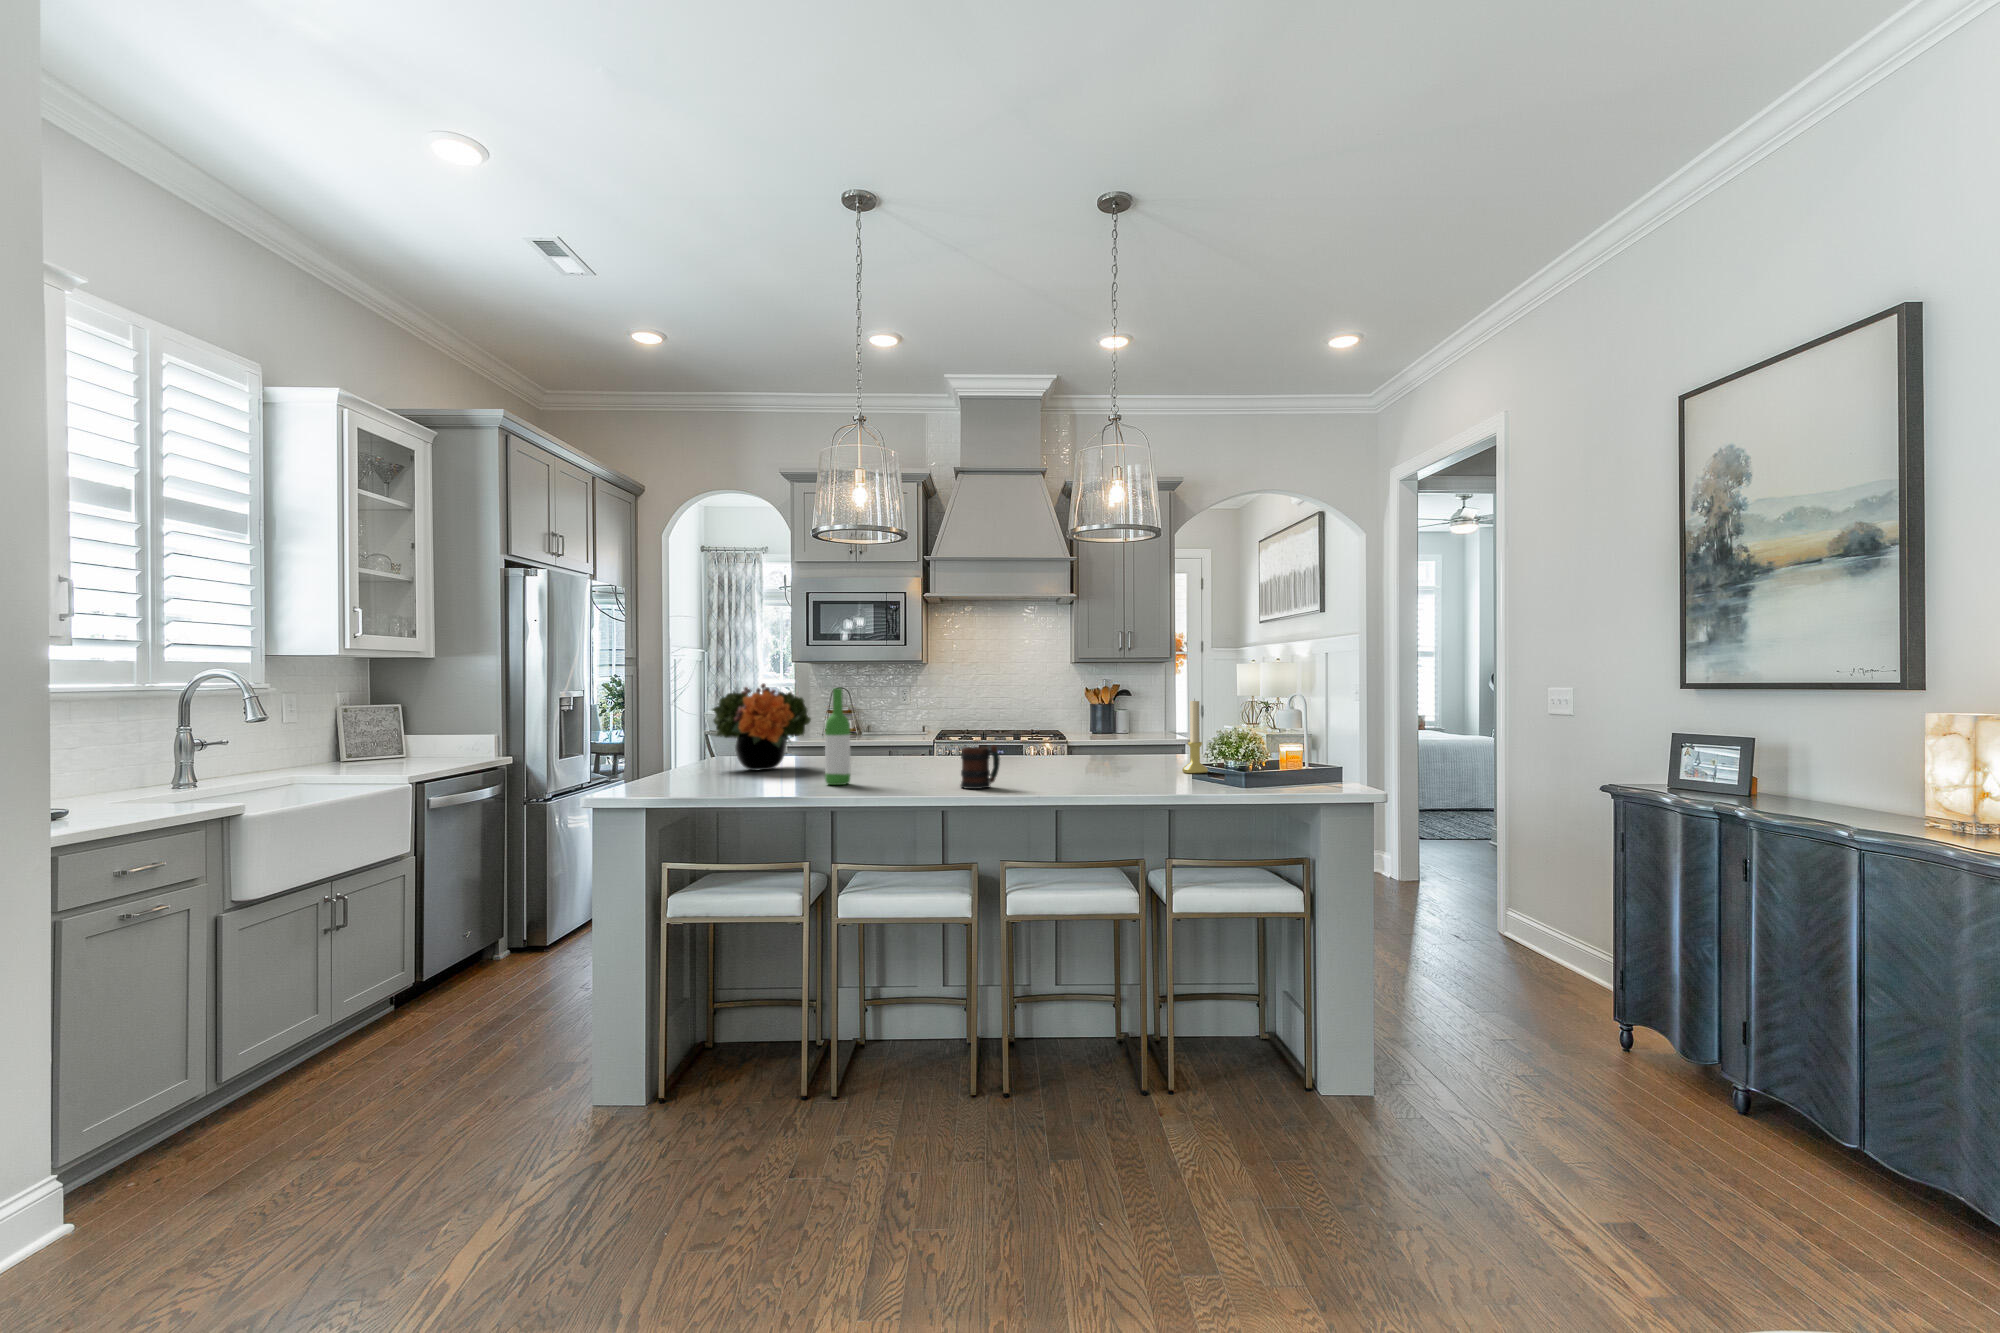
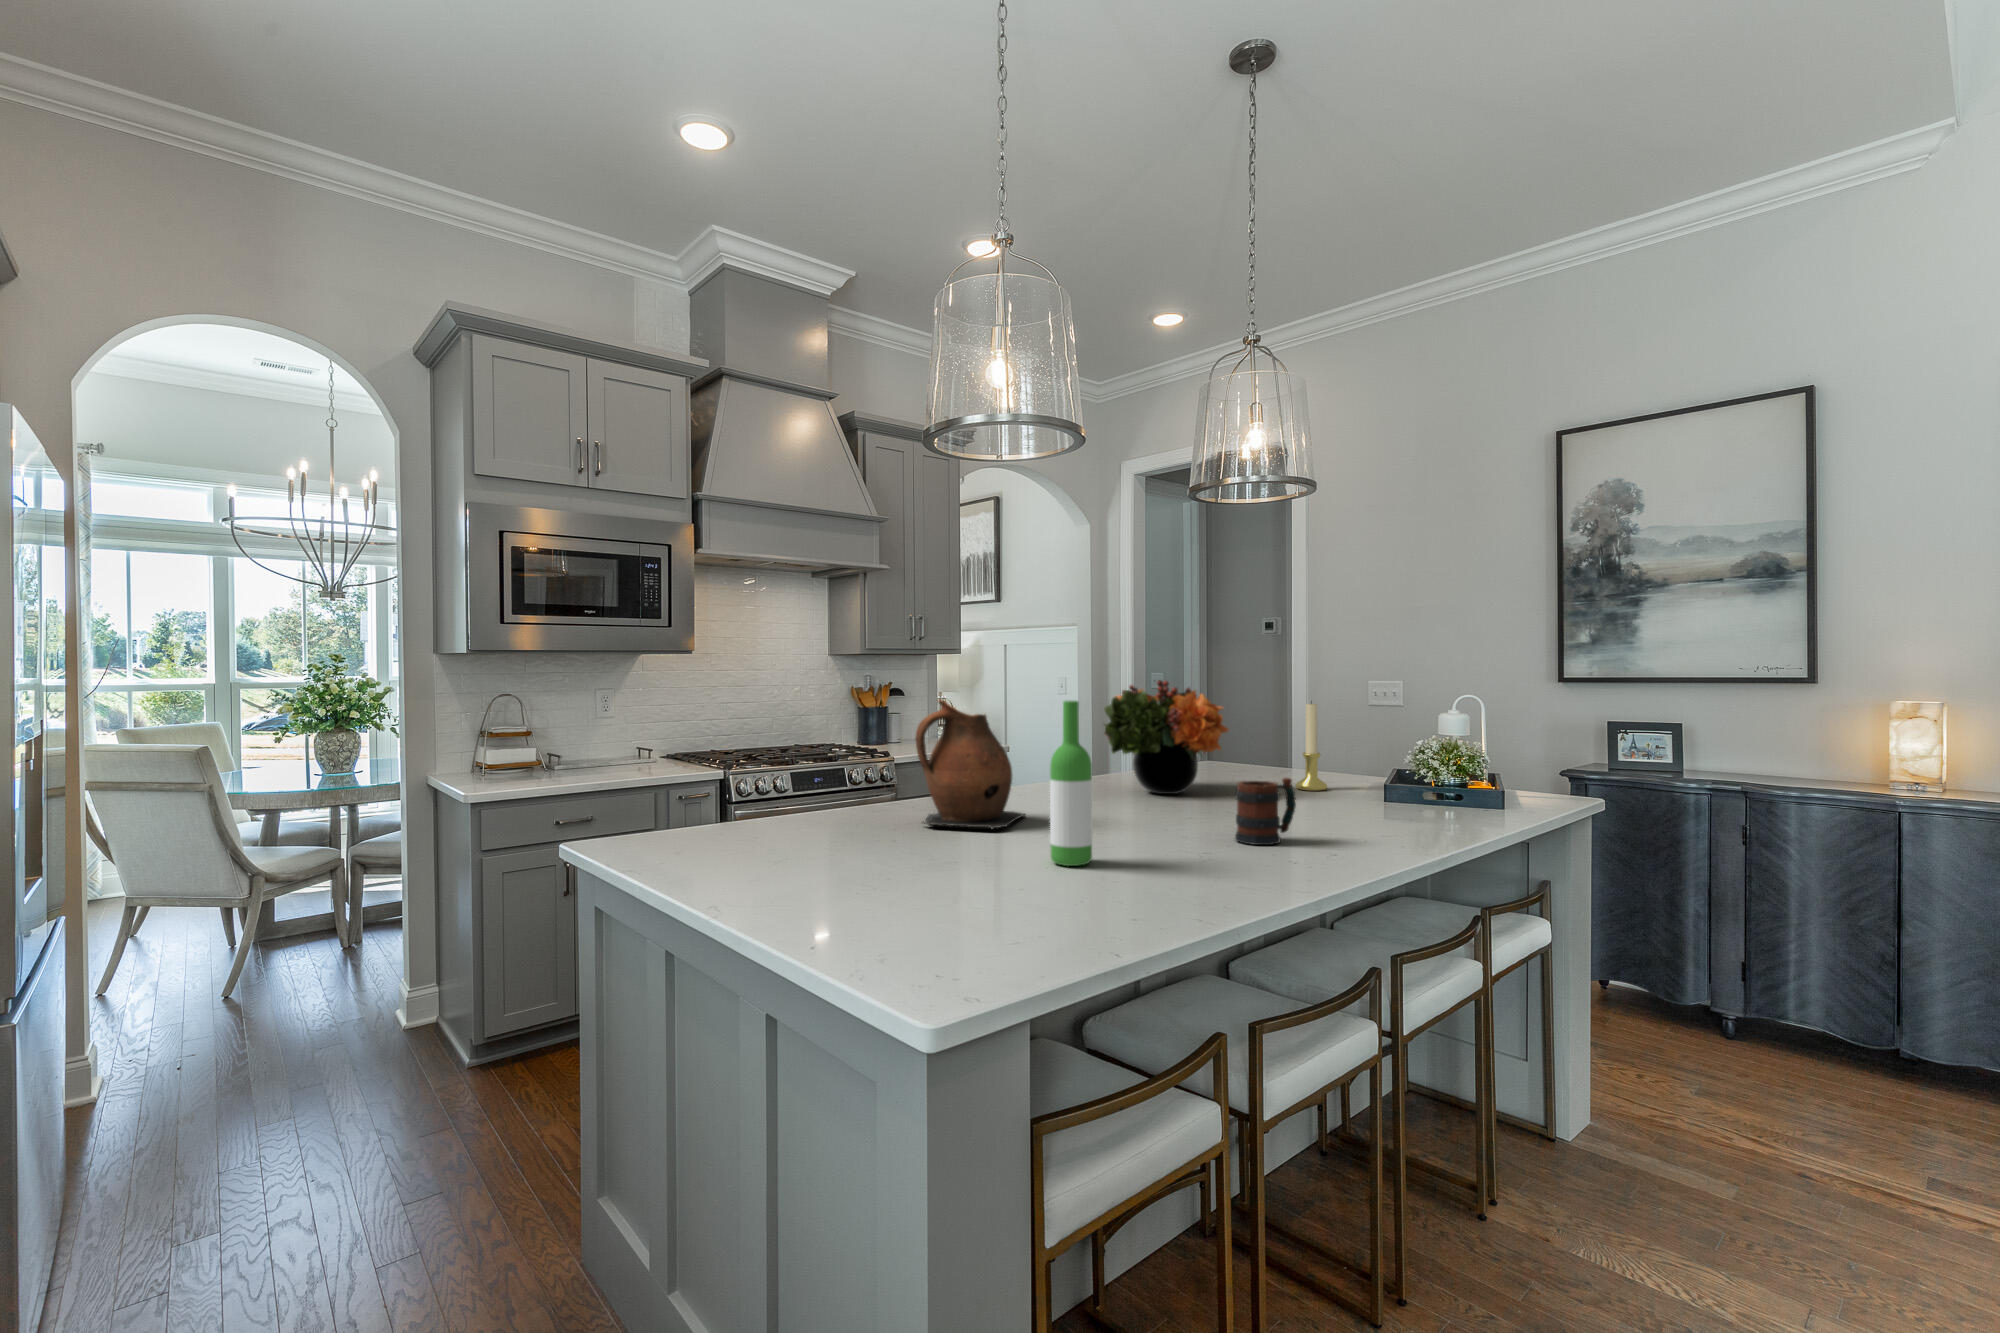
flower arrangement: present [712,683,811,771] -> present [1104,680,1228,794]
ceramic pitcher: none [855,690,929,771] -> present [915,700,1025,829]

